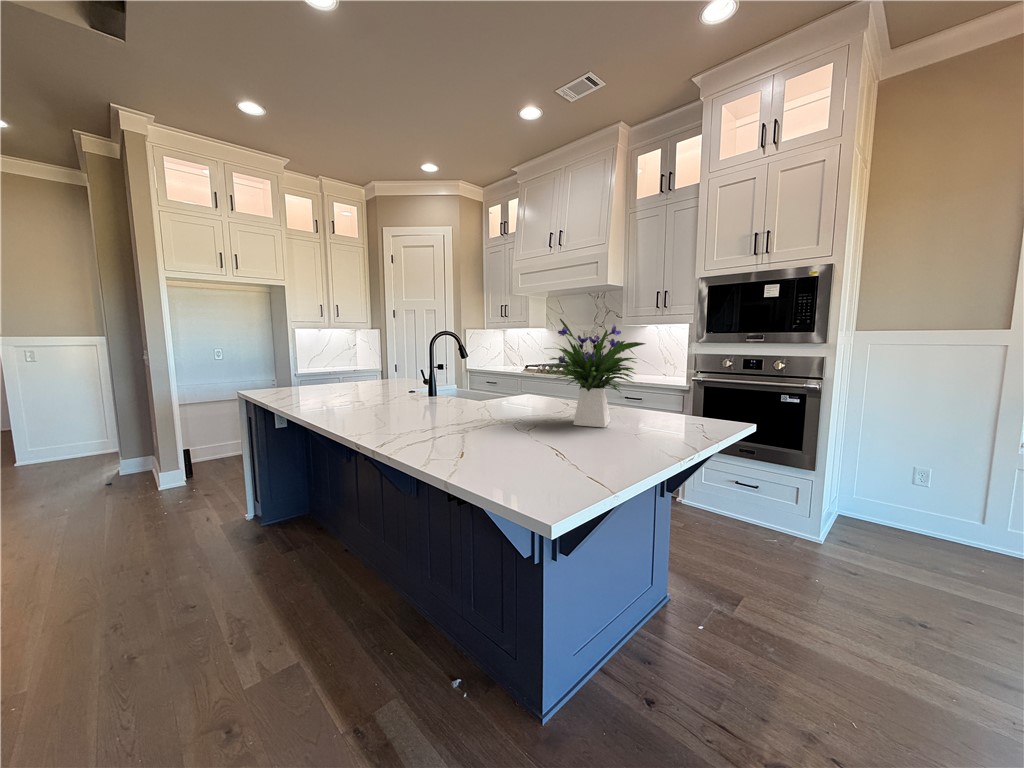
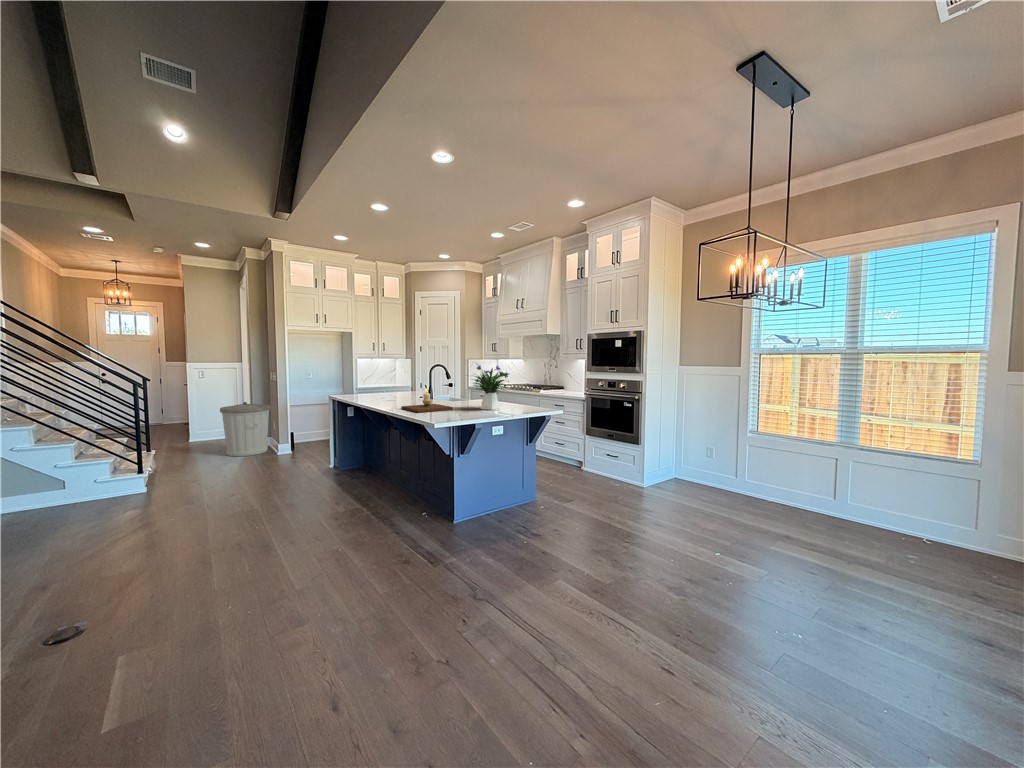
candle: none [388,380,514,446] -> present [401,388,453,413]
trash can: none [40,402,145,498] -> present [220,402,271,456]

